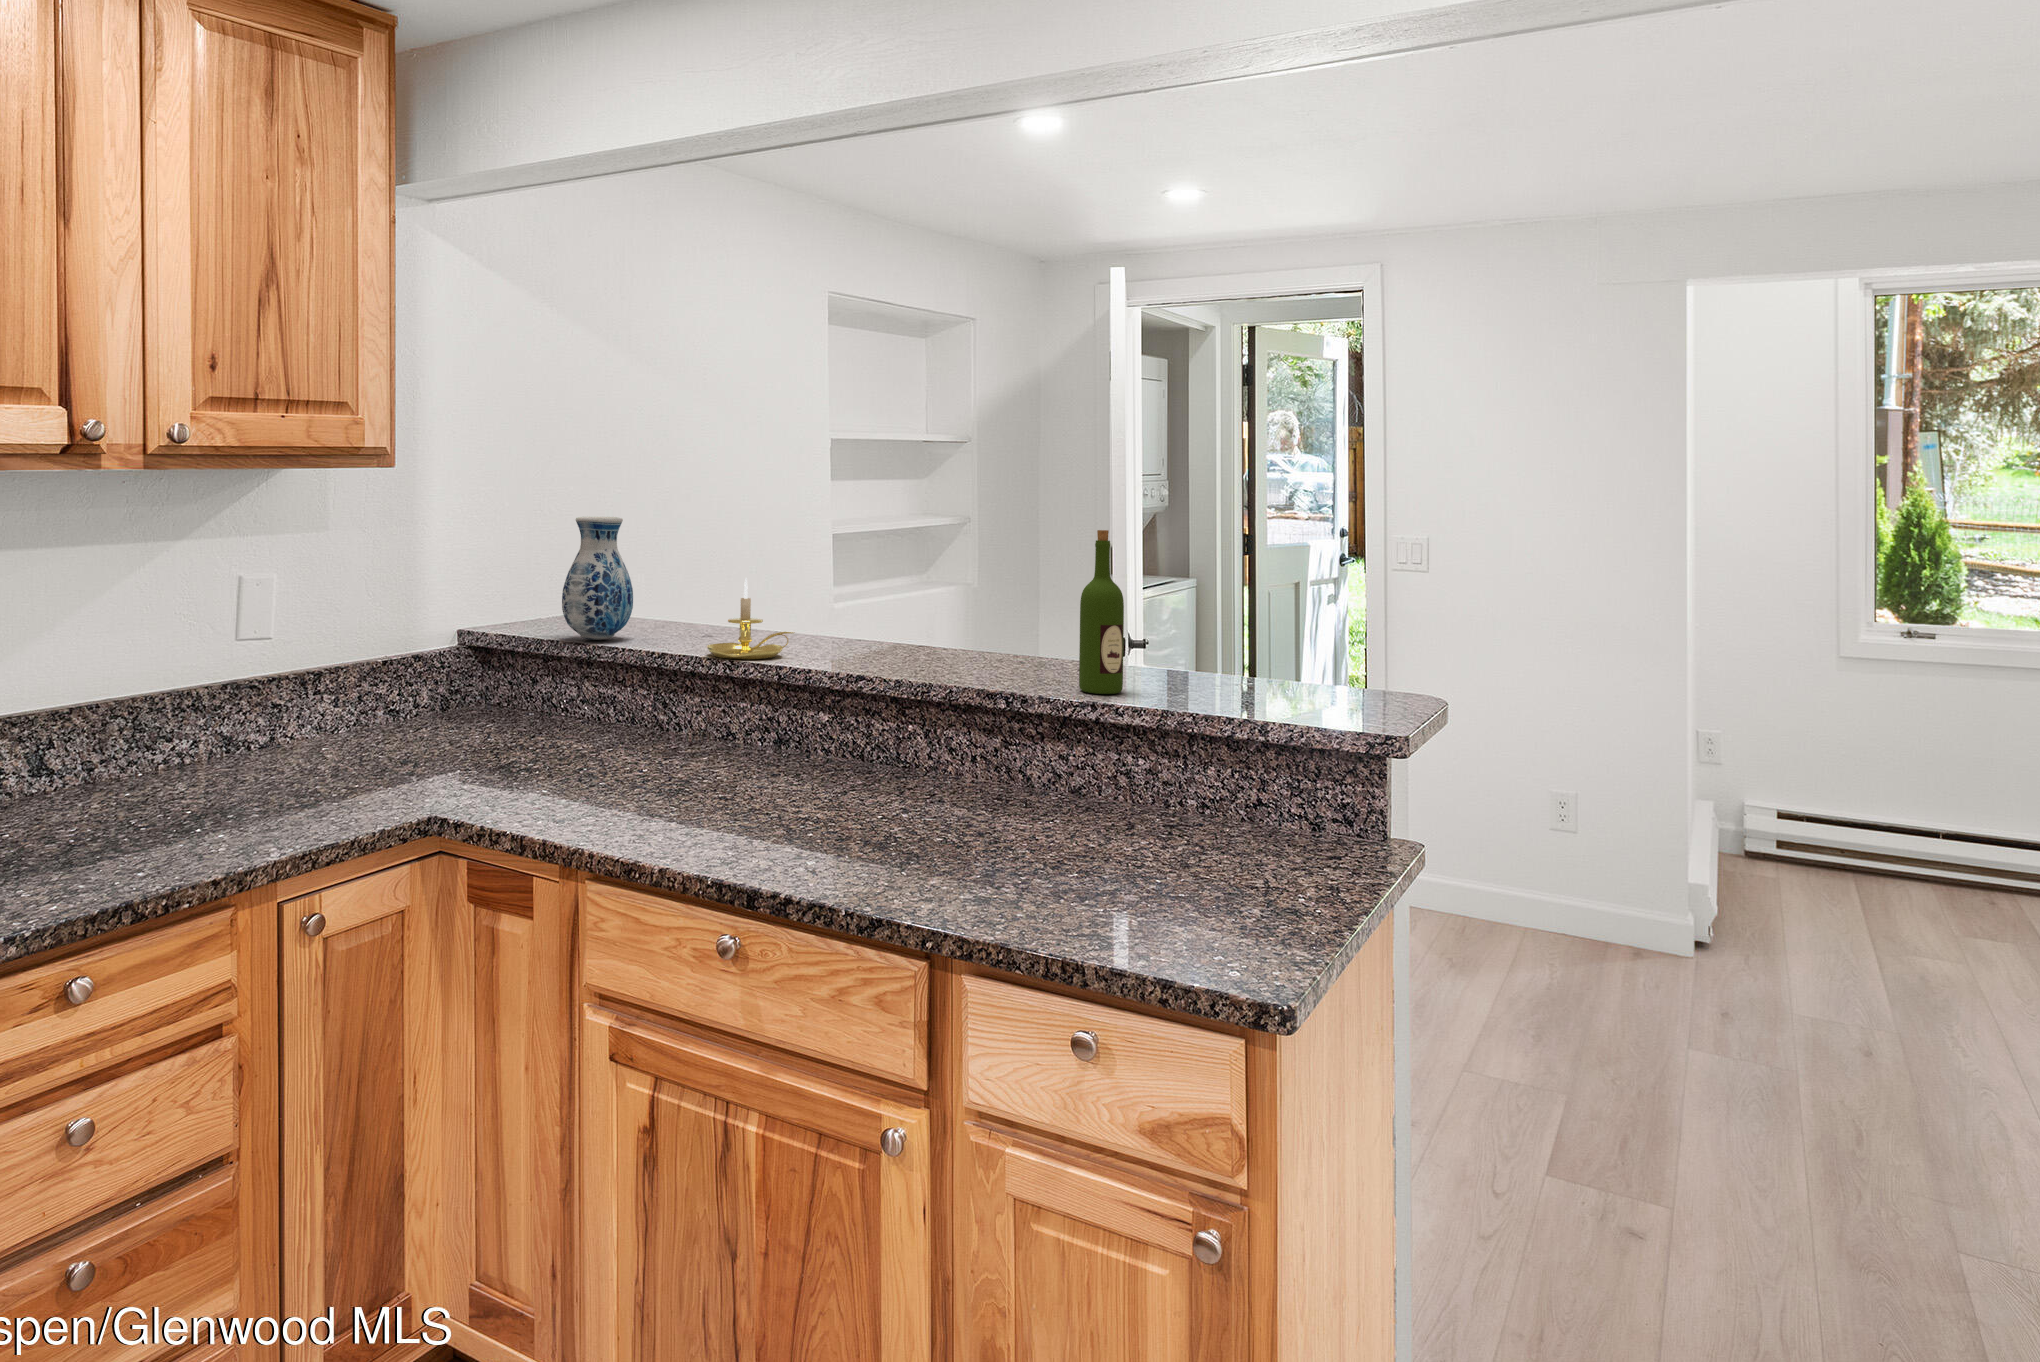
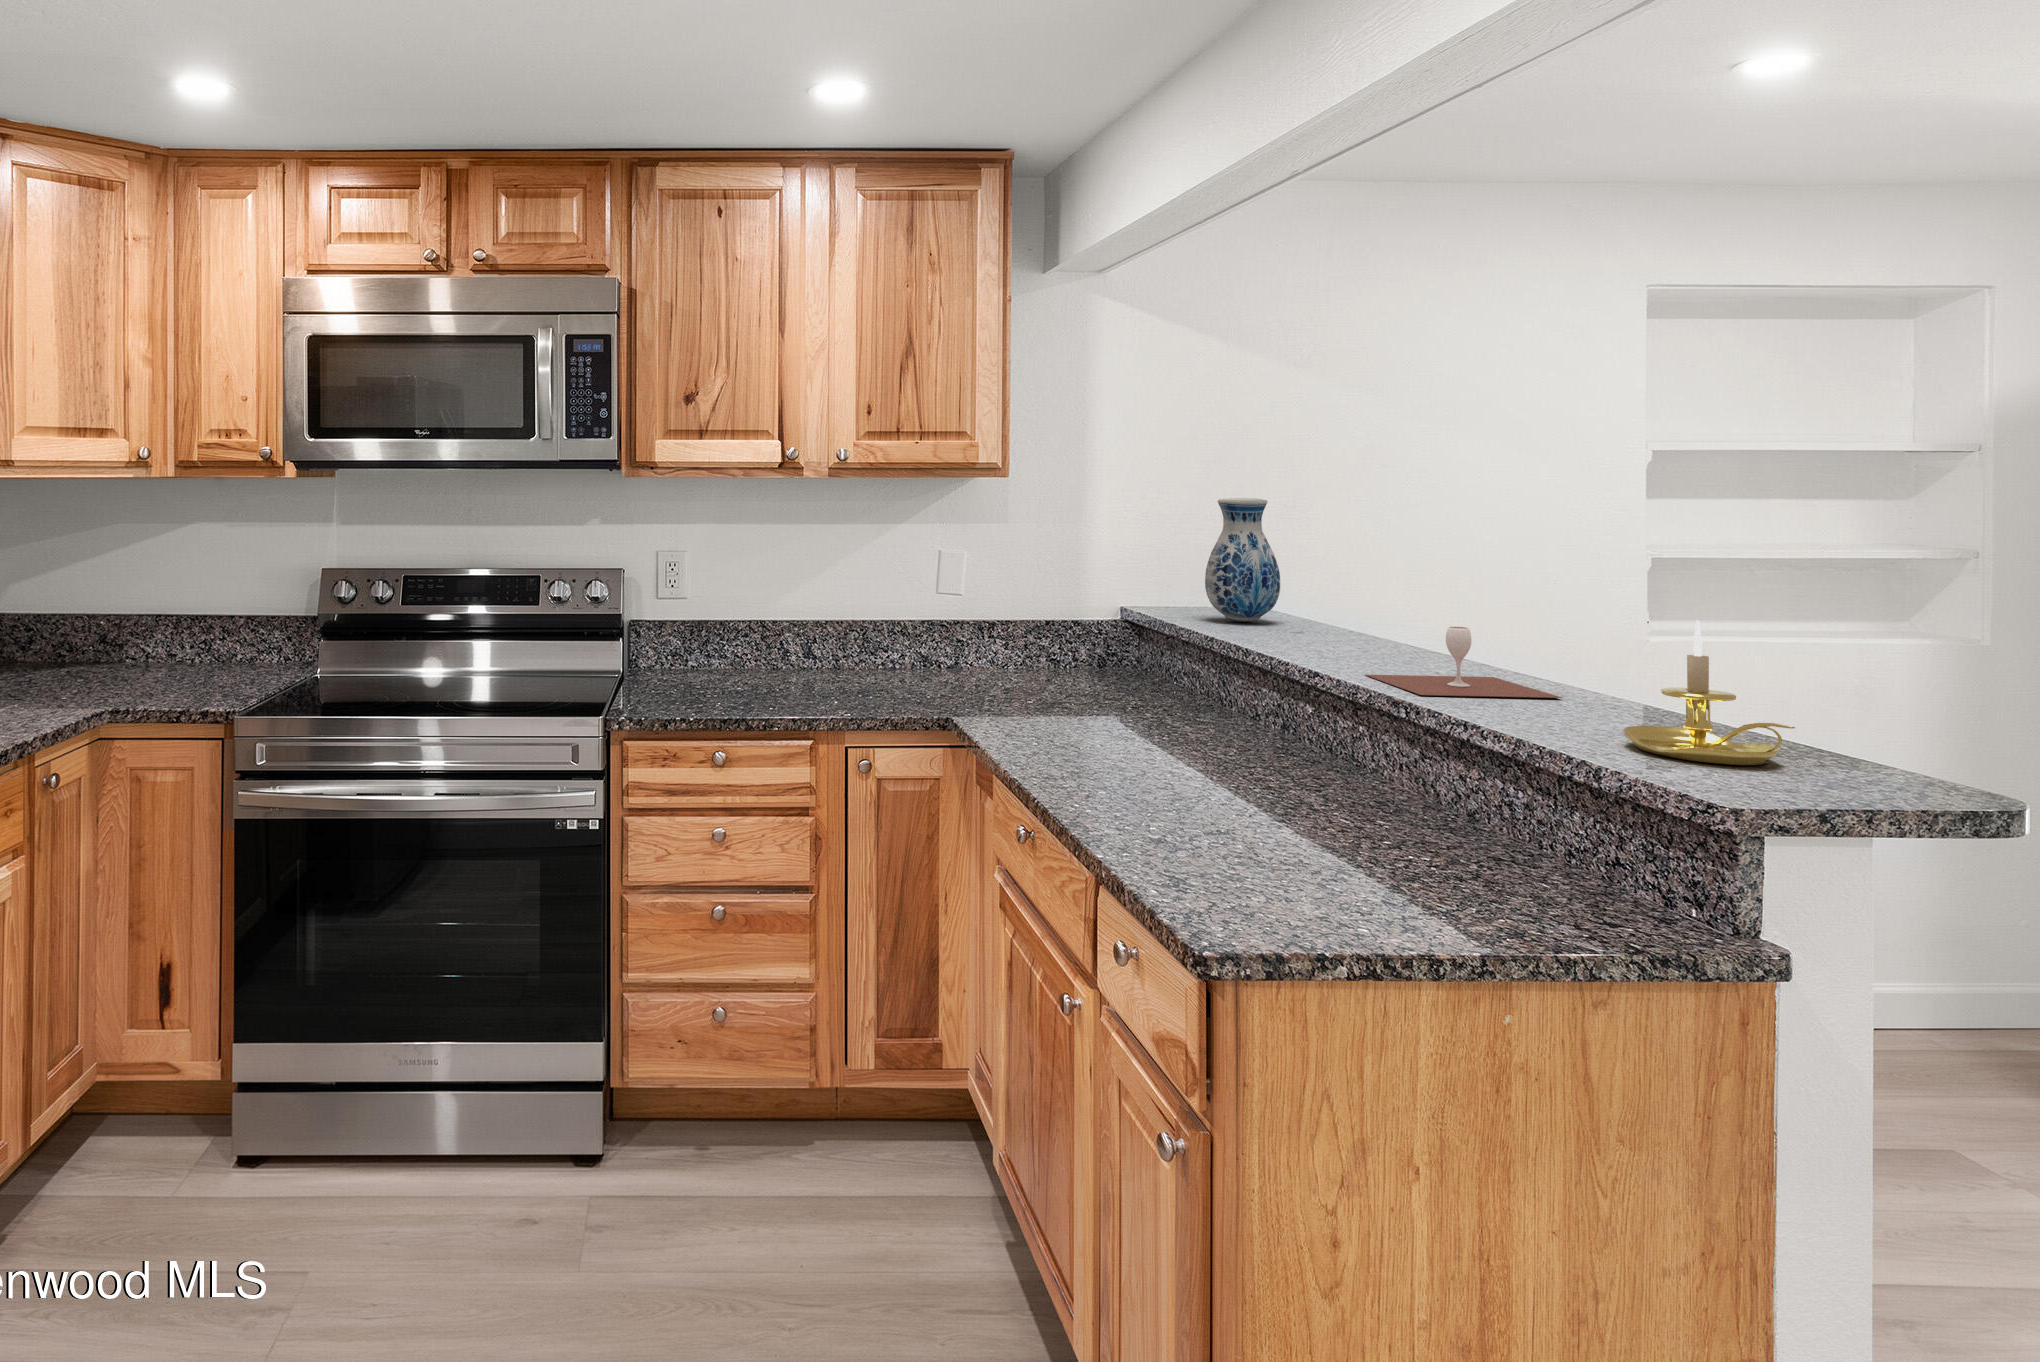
wine bottle: present [1079,530,1124,694] -> none [1545,517,1610,723]
candle holder: present [707,578,795,659] -> present [1622,620,1795,765]
wine glass: none [877,626,1027,690] -> present [1366,627,1563,698]

